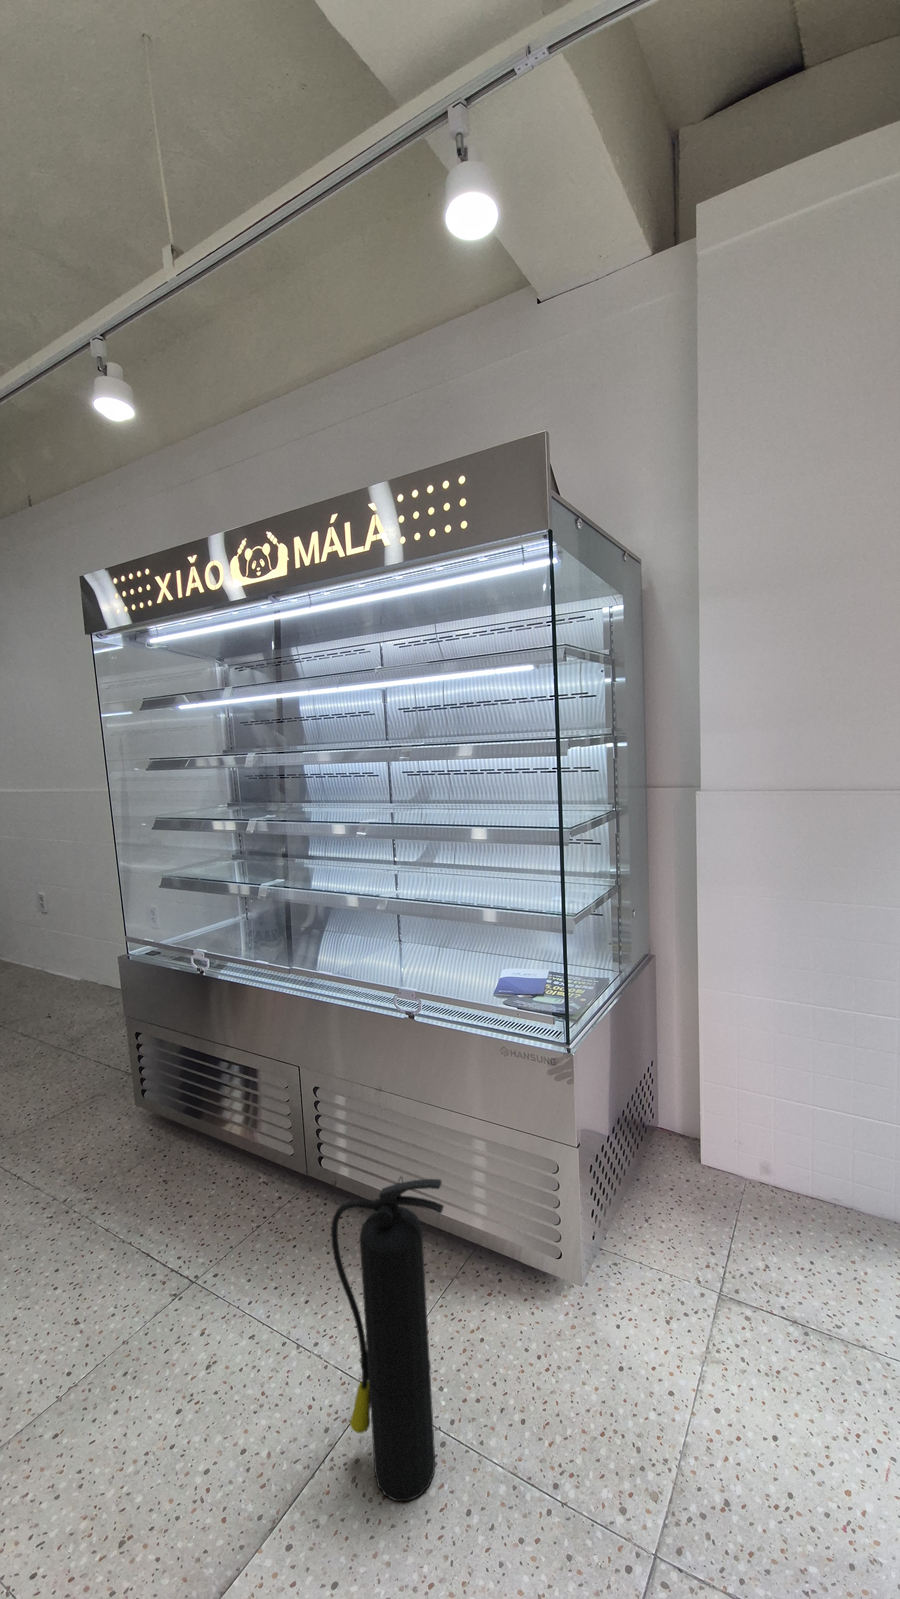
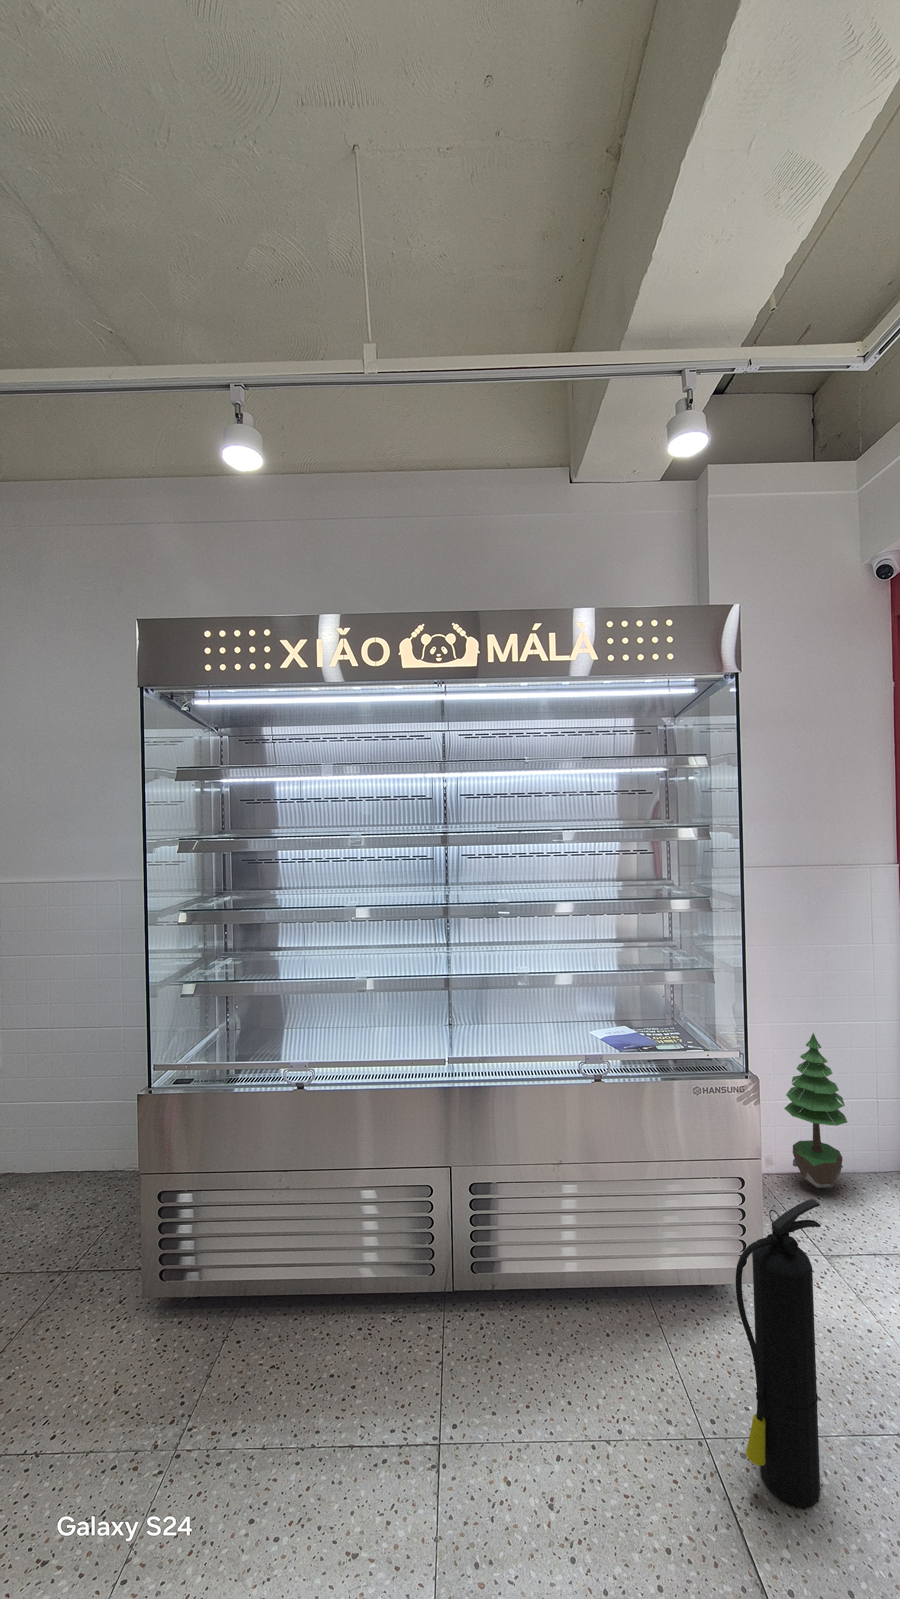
potted tree: none [762,1024,850,1233] -> present [784,1033,847,1188]

